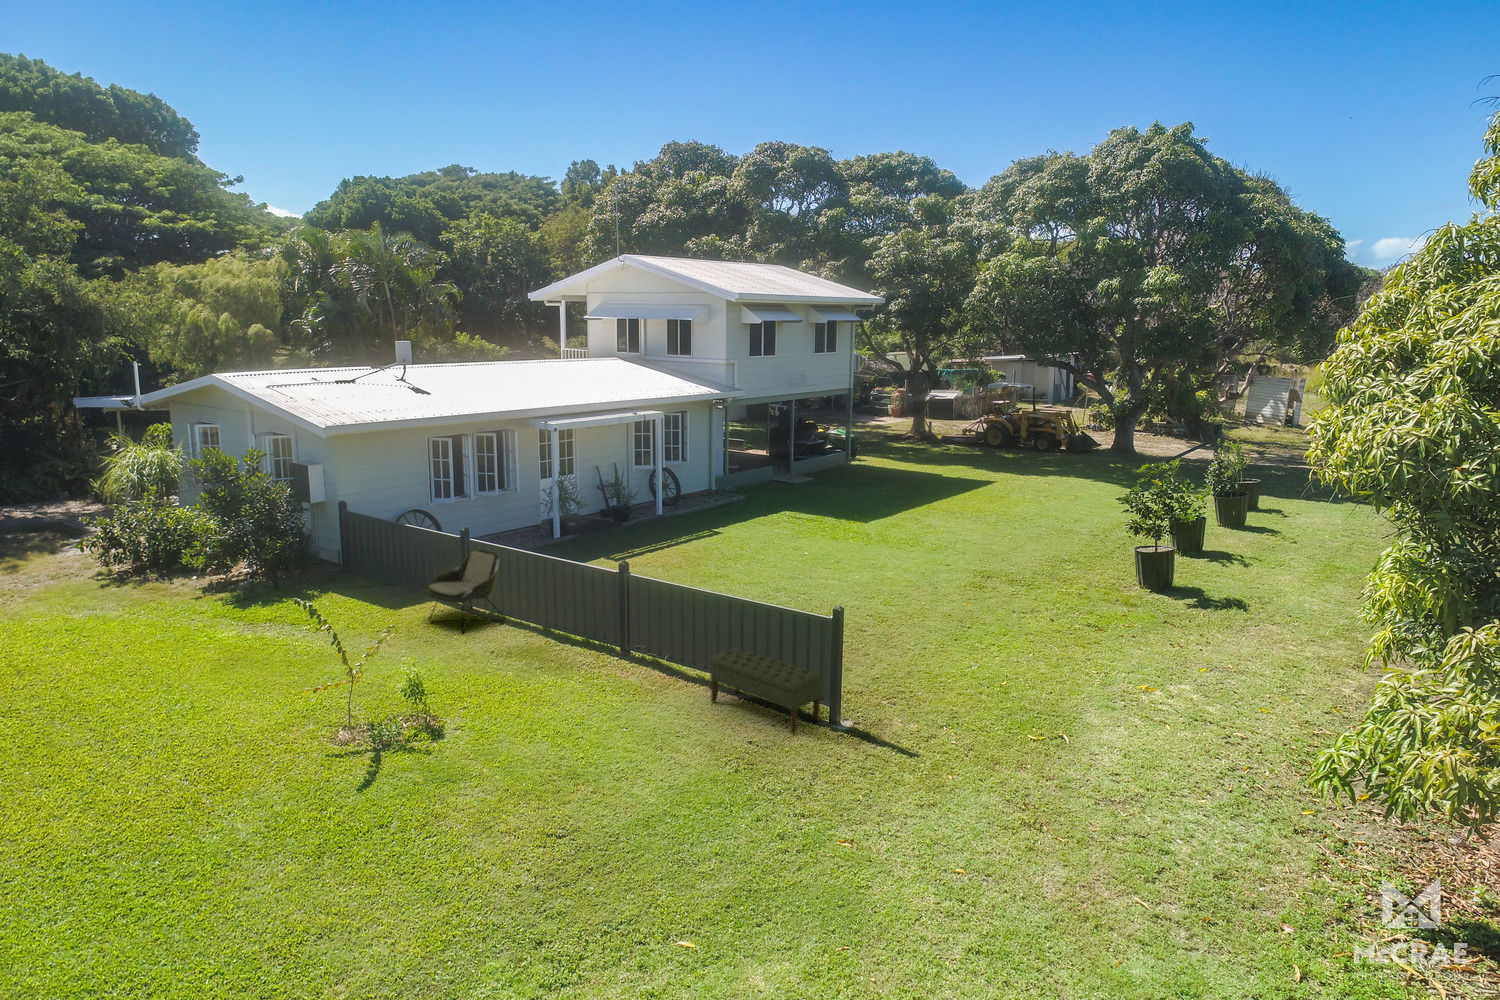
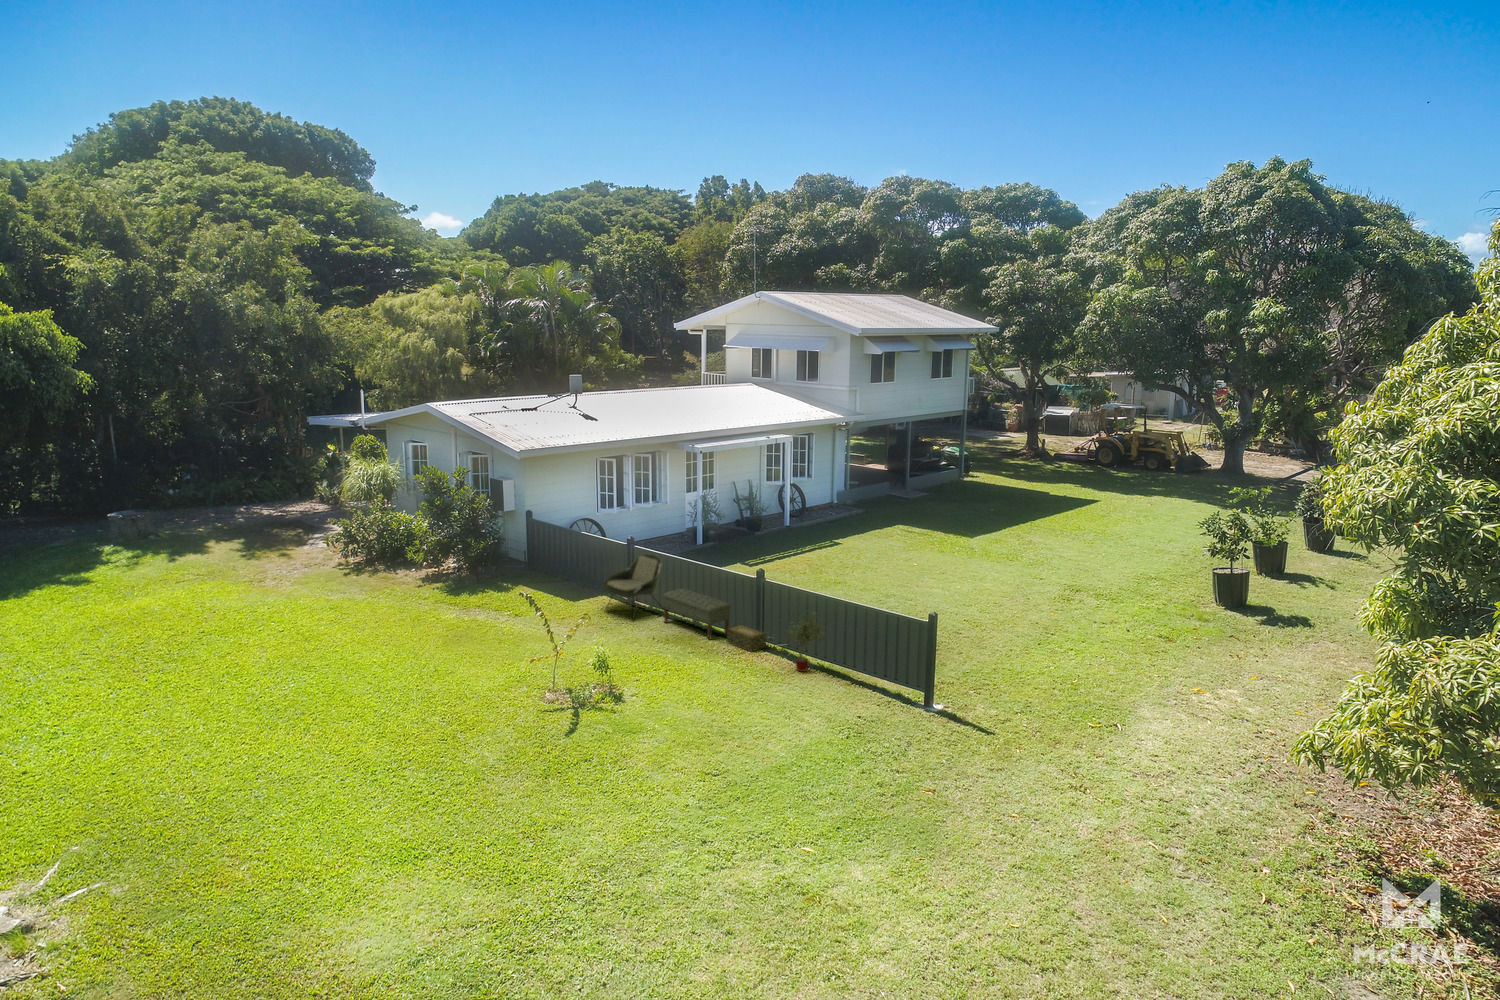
potted tree: none [654,610,704,688] -> present [787,612,824,672]
woven basket: none [582,631,631,665] -> present [727,625,766,651]
bench: present [709,648,823,734] -> present [663,589,731,640]

